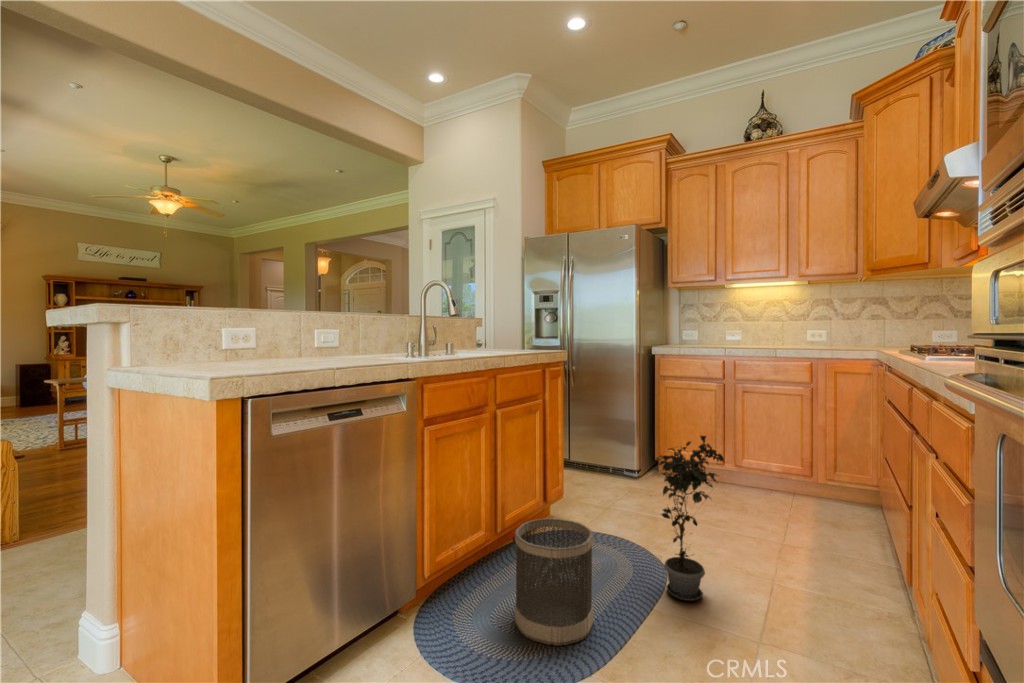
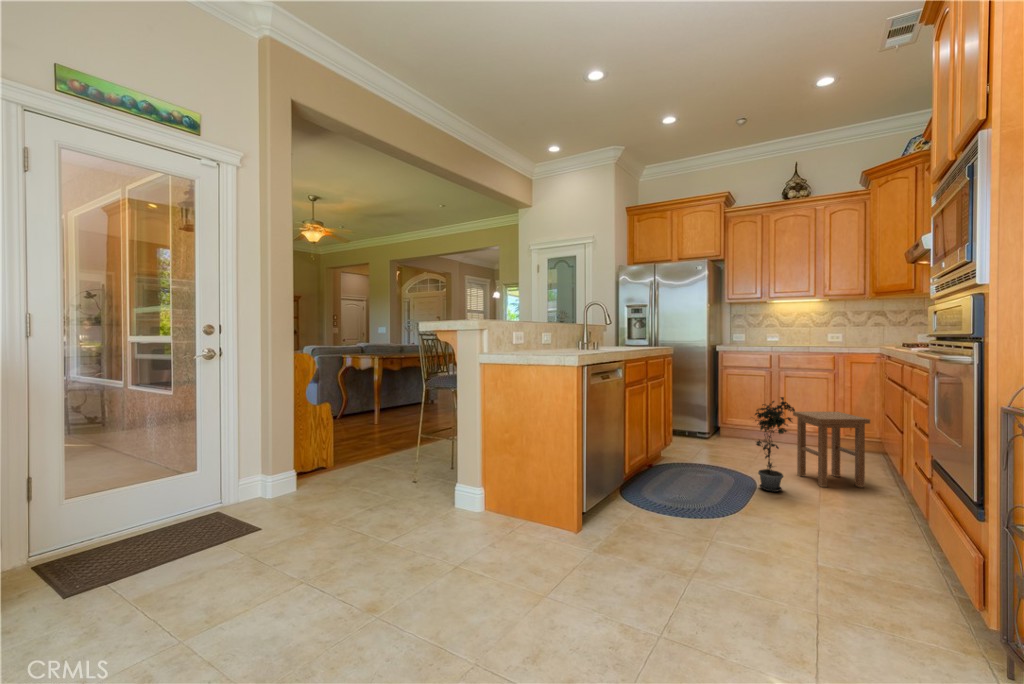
stool: none [735,453,856,589] -> present [793,412,870,487]
wastebasket: present [515,518,593,646] -> none [681,445,726,506]

